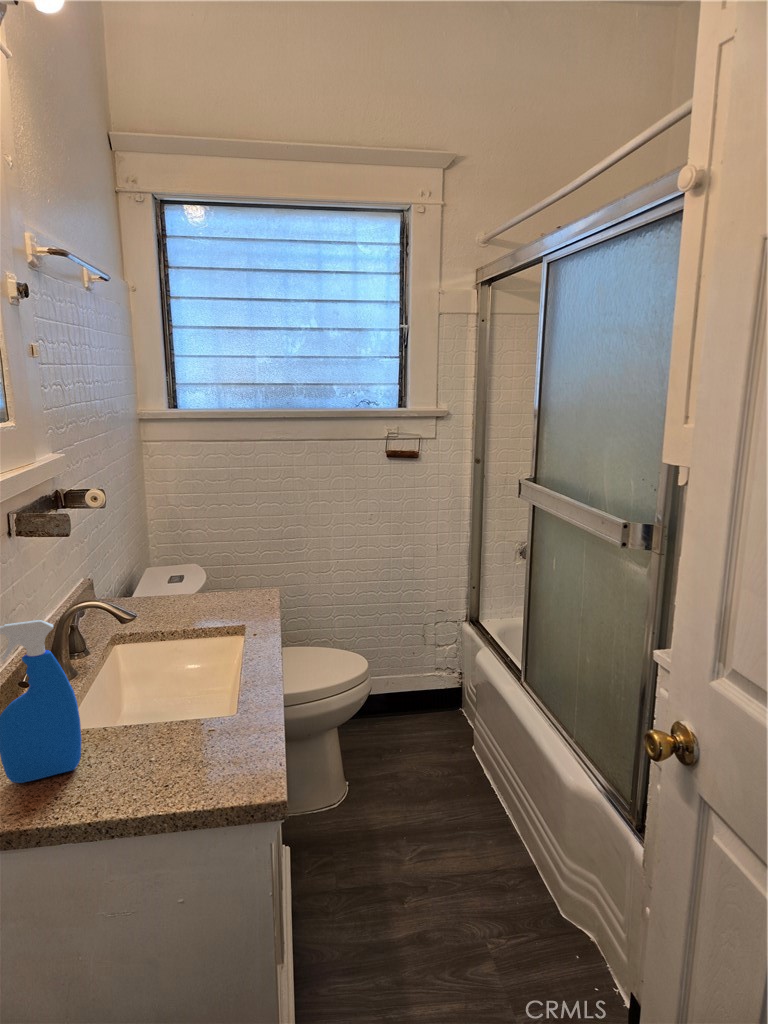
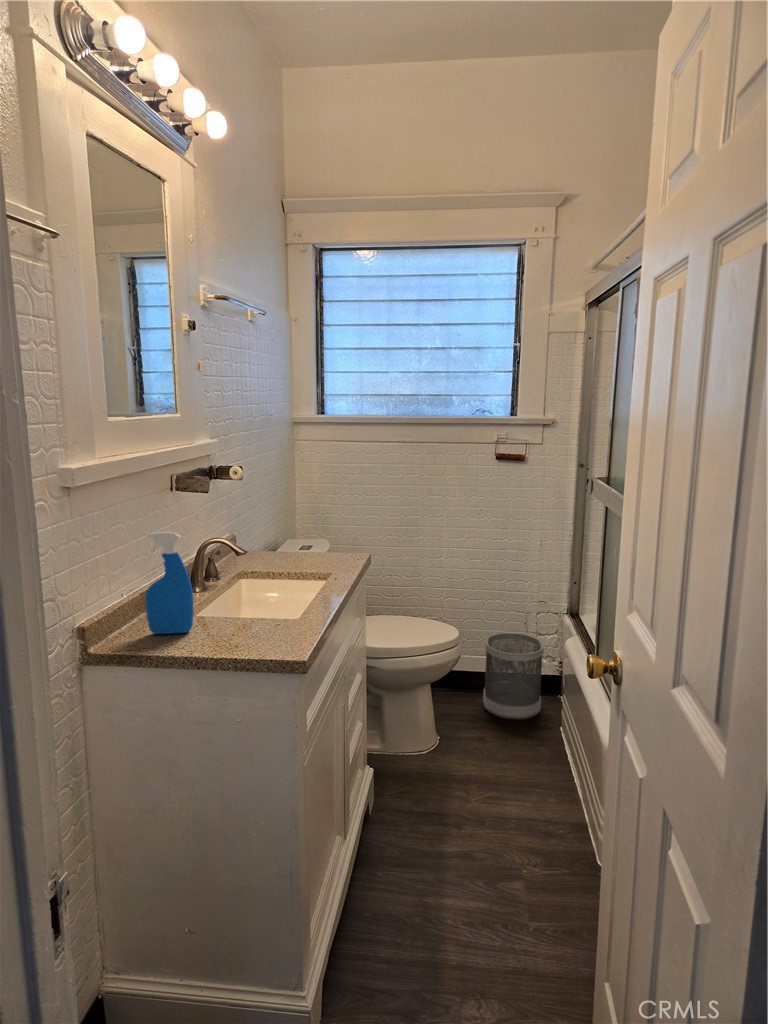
wastebasket: none [387,645,451,743] -> present [483,633,544,719]

